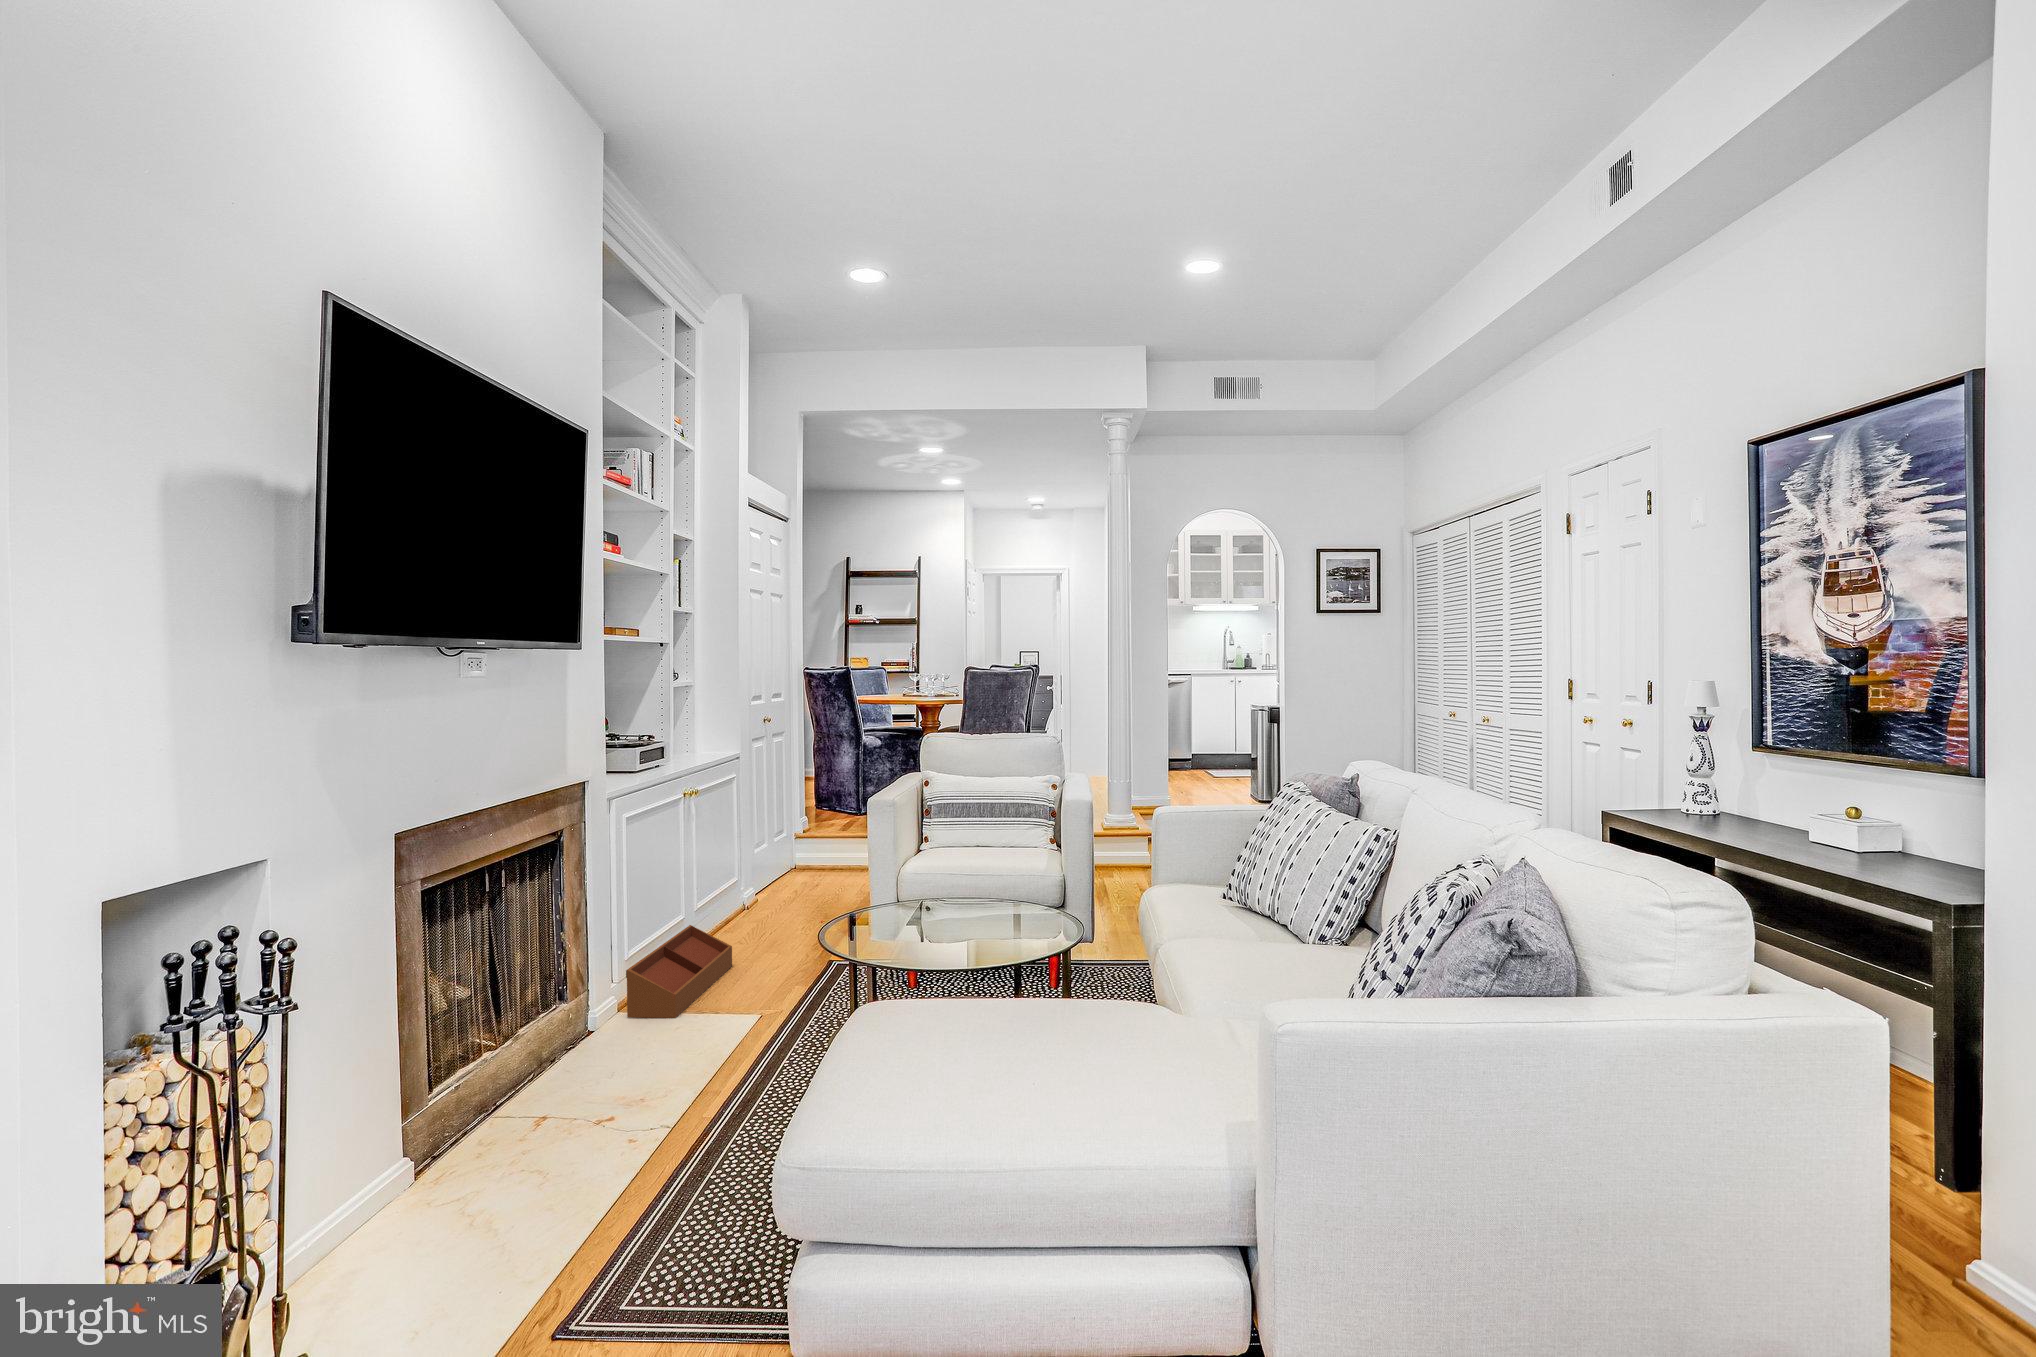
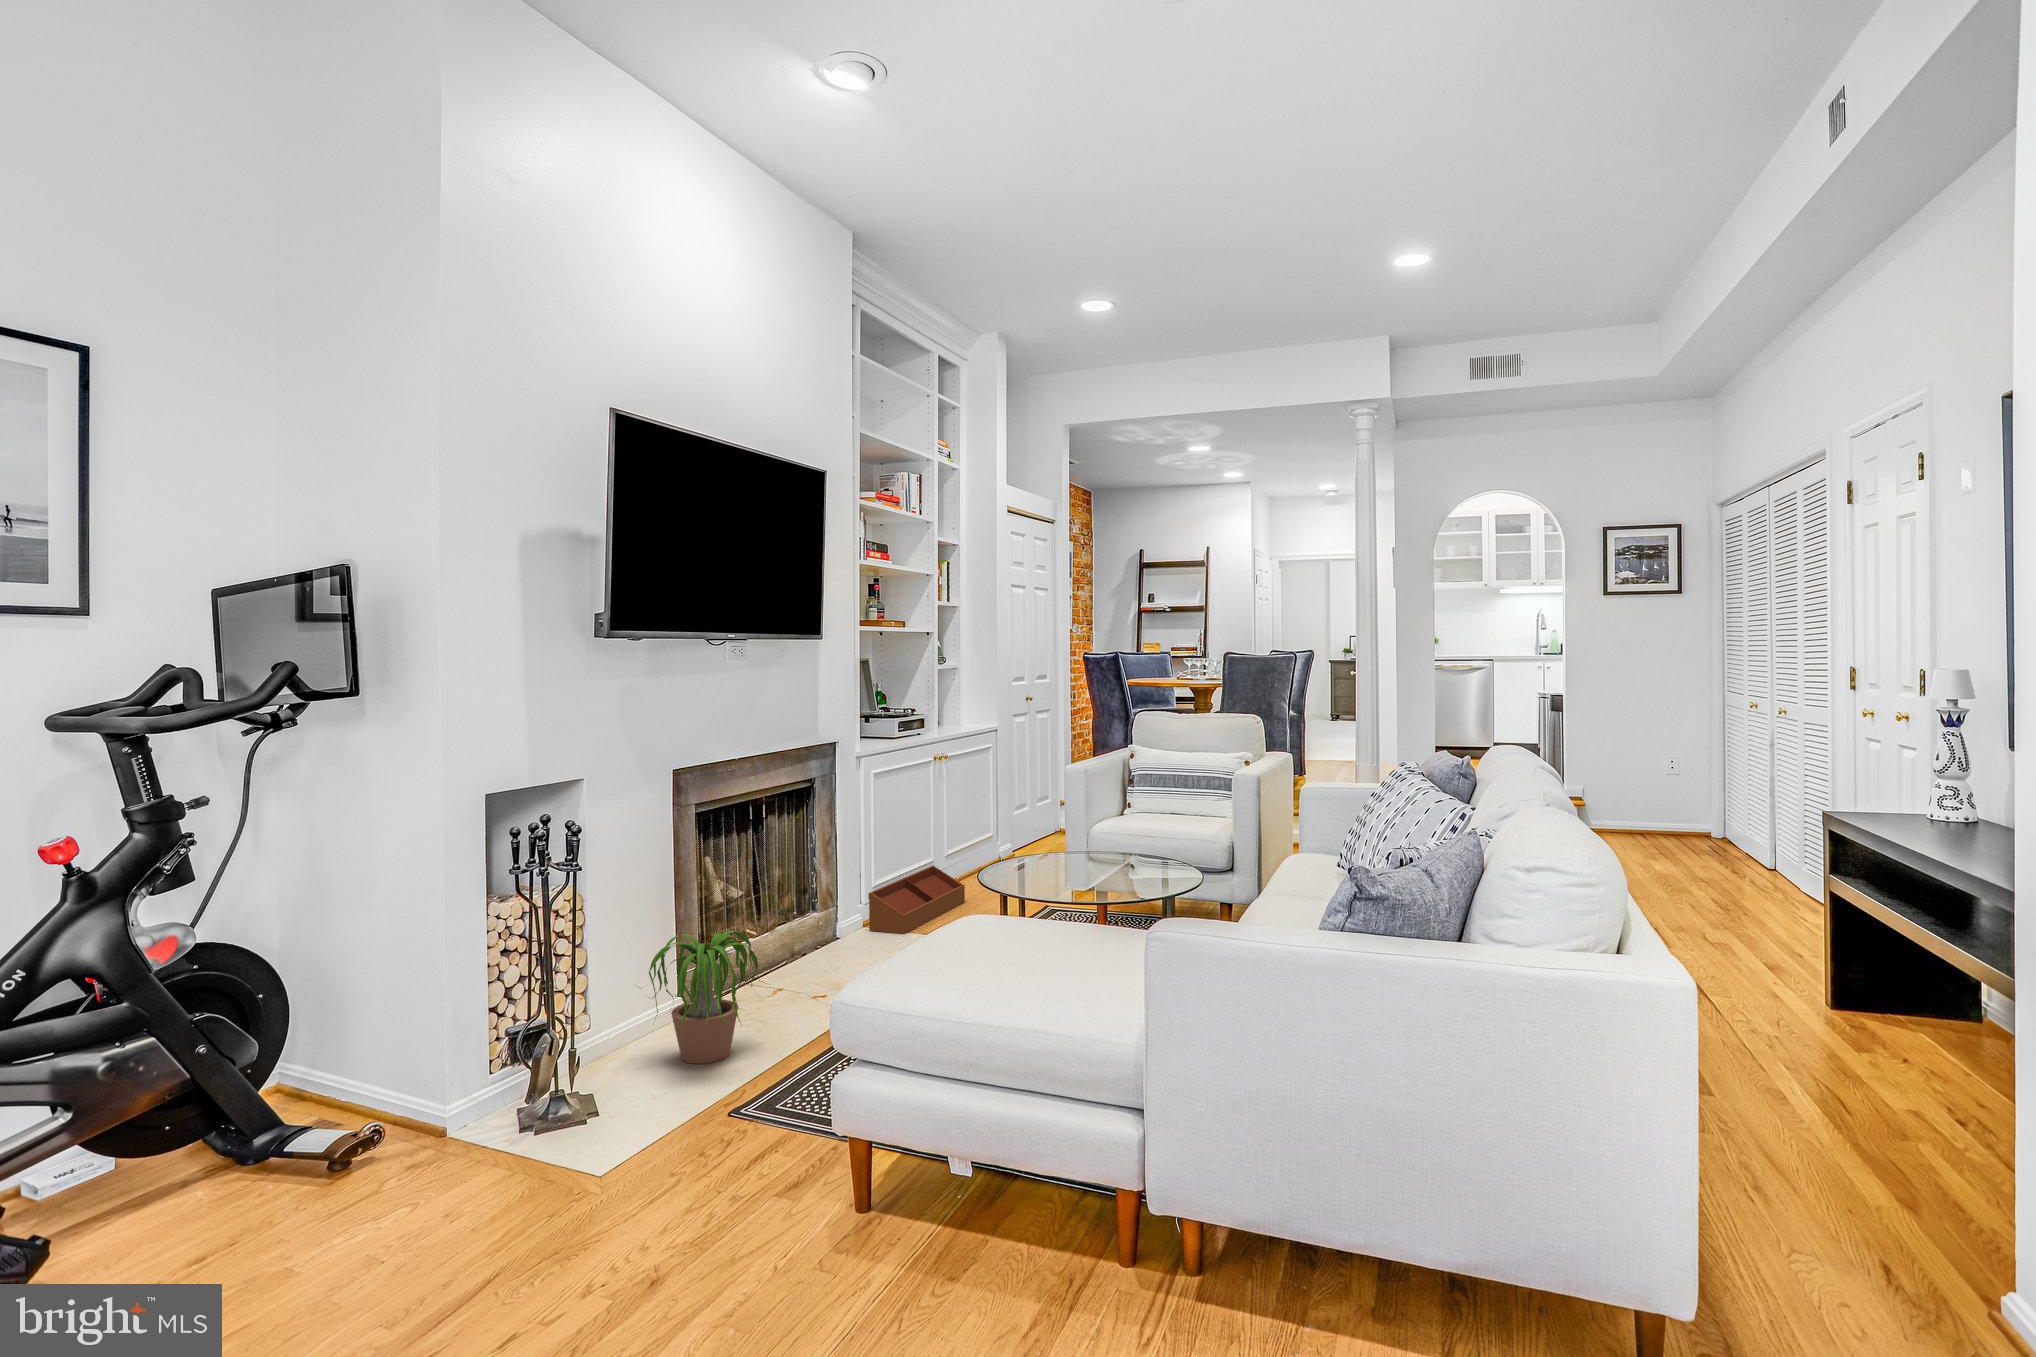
potted plant: none [339,1061,561,1267] -> present [637,930,762,1064]

